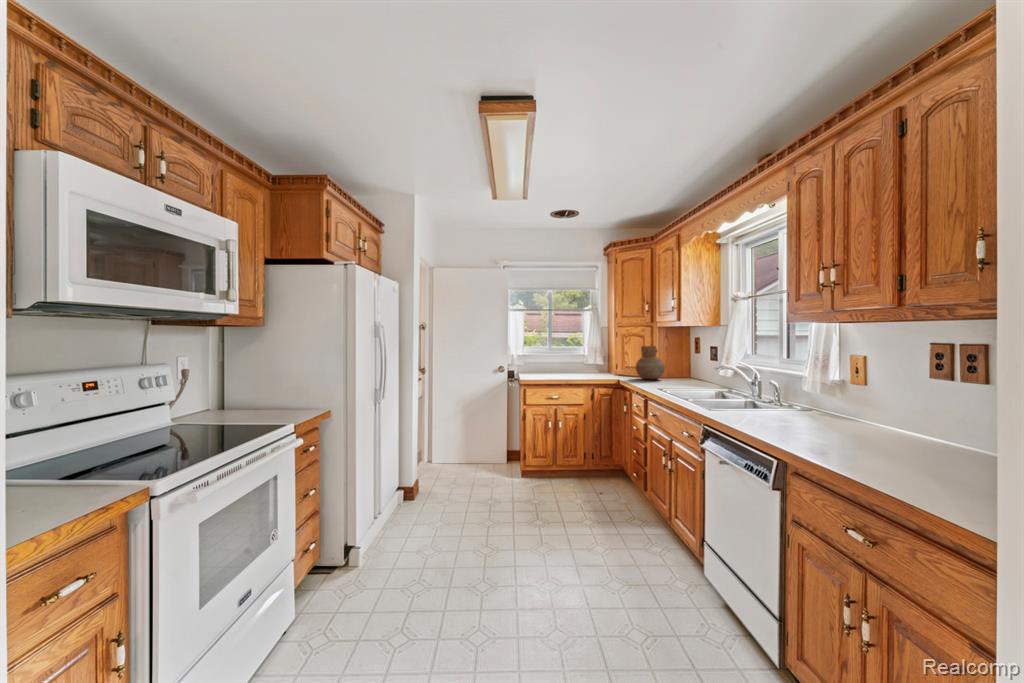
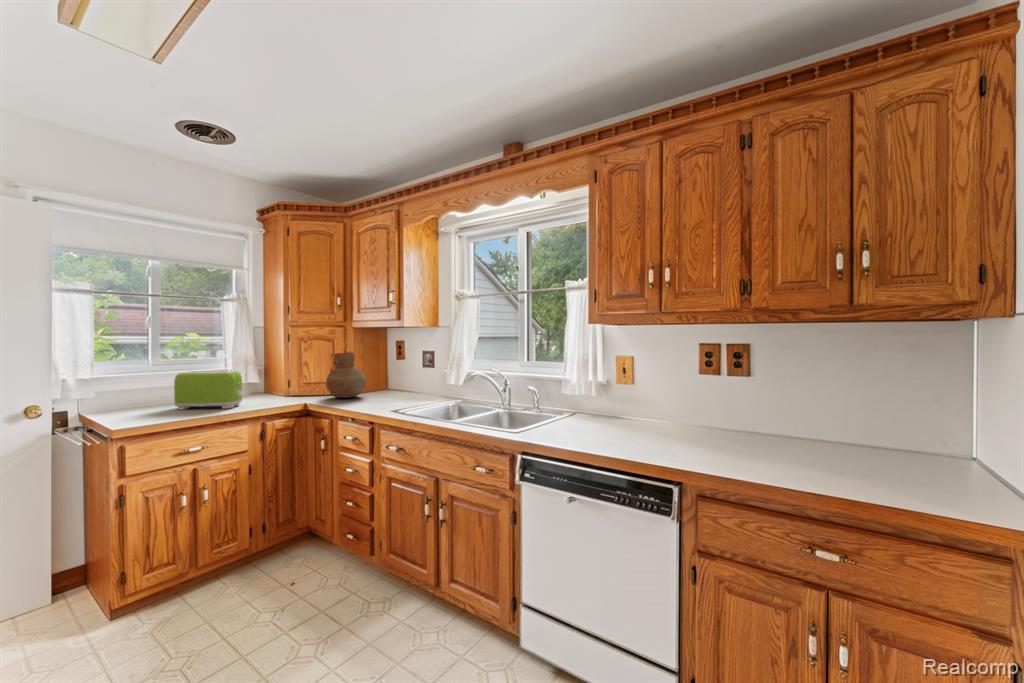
toaster: none [552,355,585,378] -> present [174,371,242,410]

